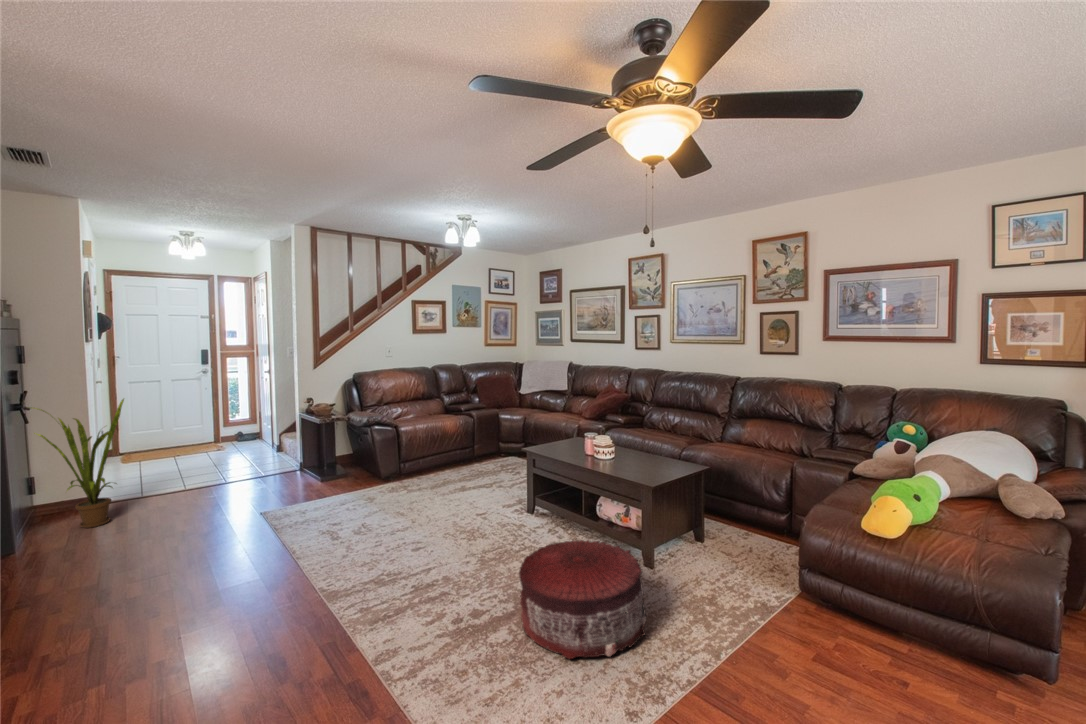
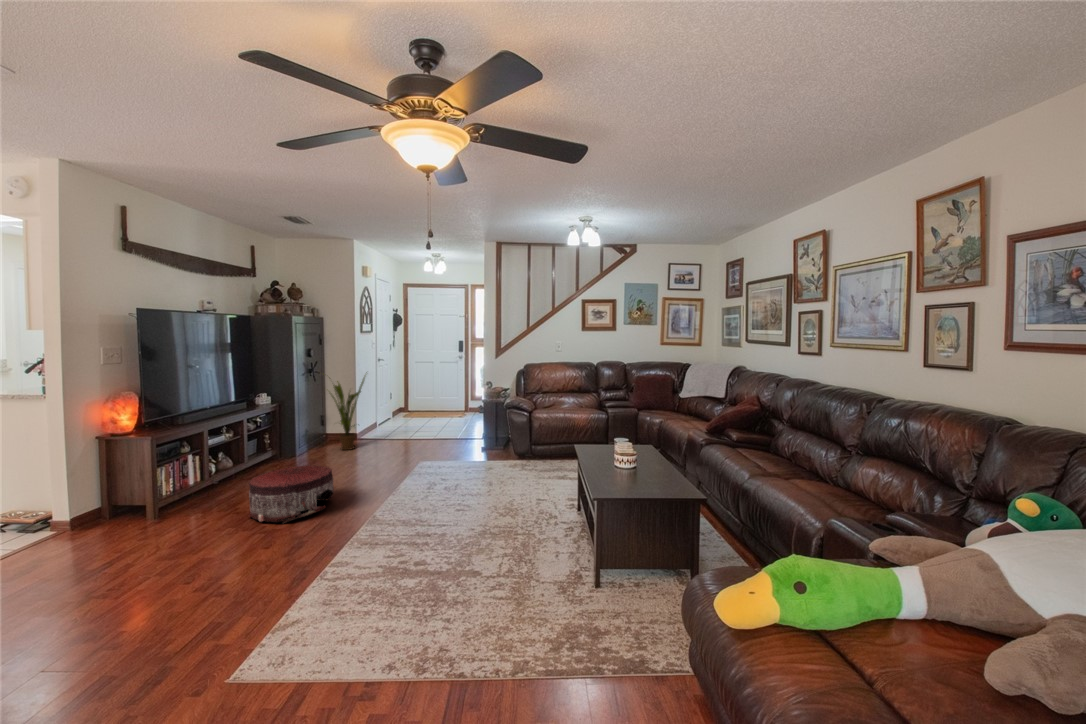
pouf: present [519,540,646,659] -> present [249,465,334,523]

